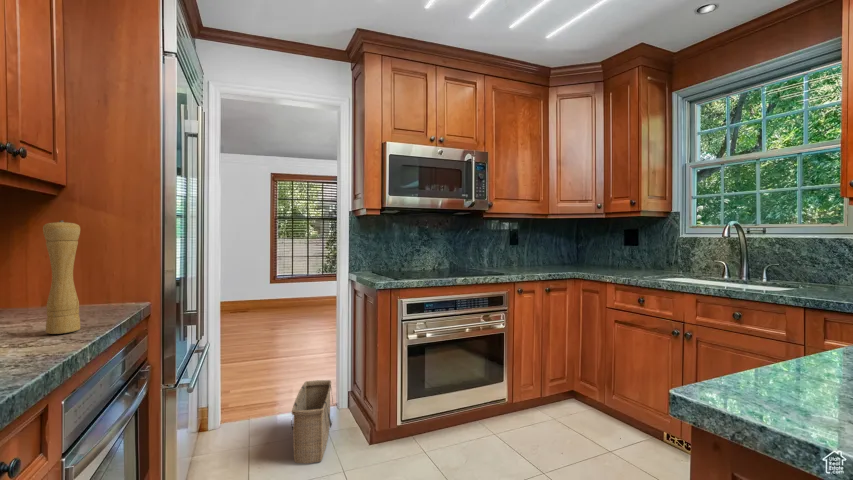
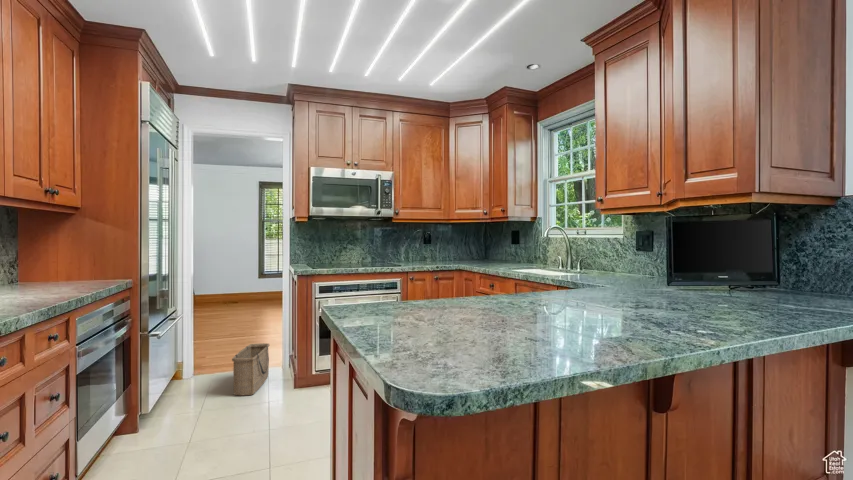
pepper mill: present [43,221,80,334] -> none [70,230,89,289]

